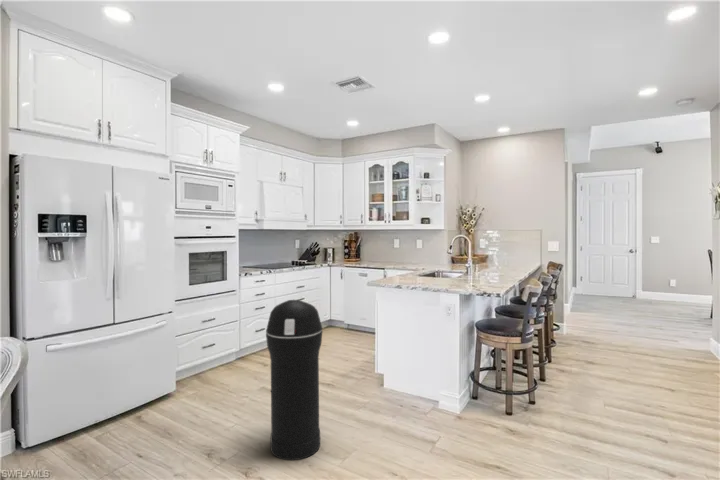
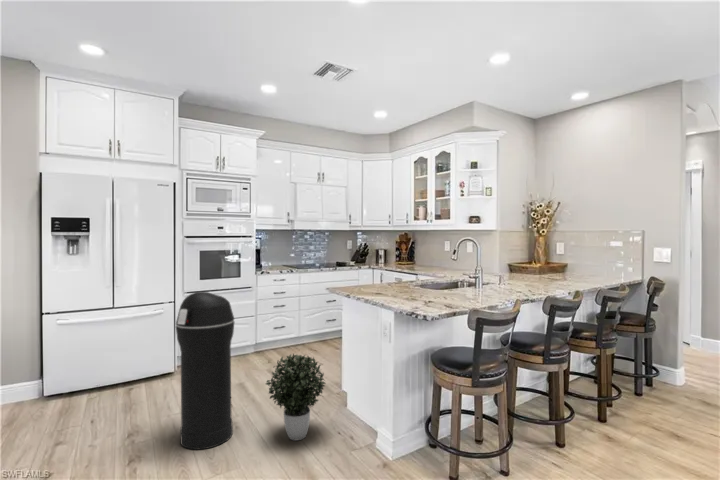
potted plant: none [353,352,405,431] -> present [266,354,325,441]

